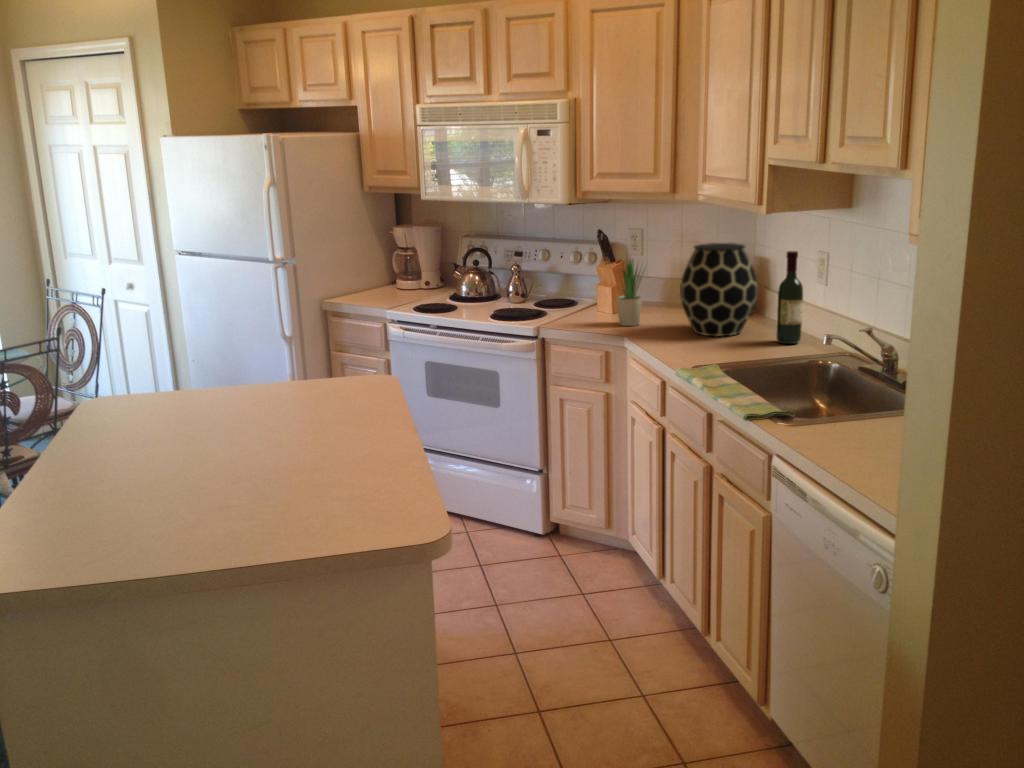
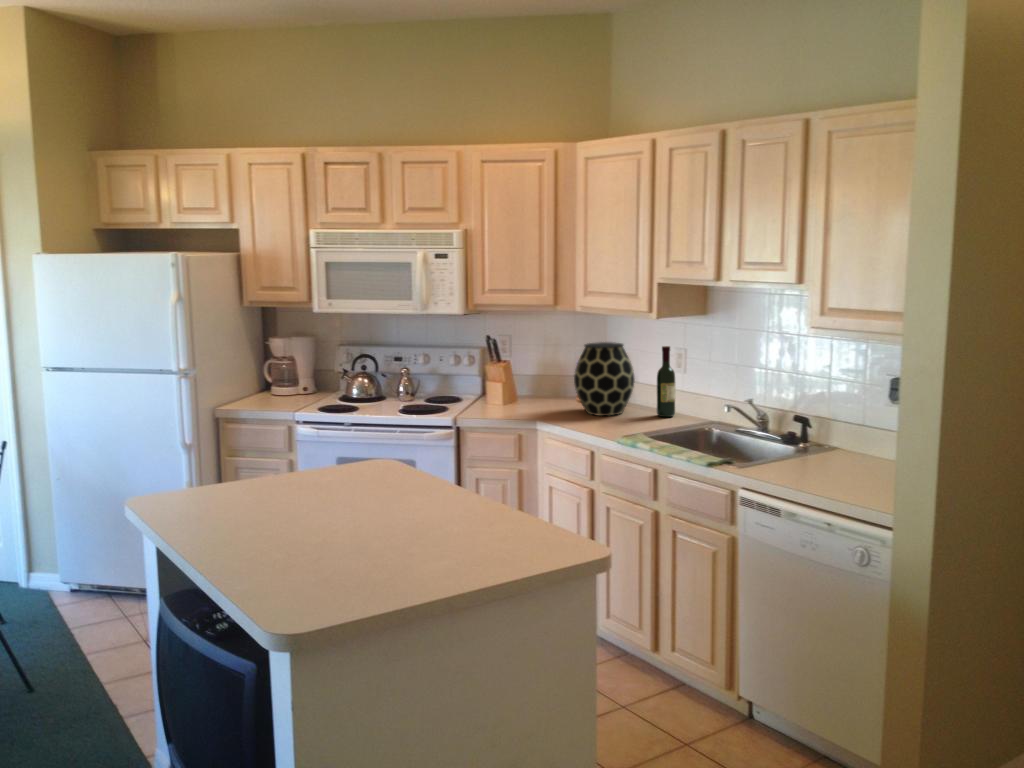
potted plant: present [617,259,643,326] -> none [517,349,543,413]

